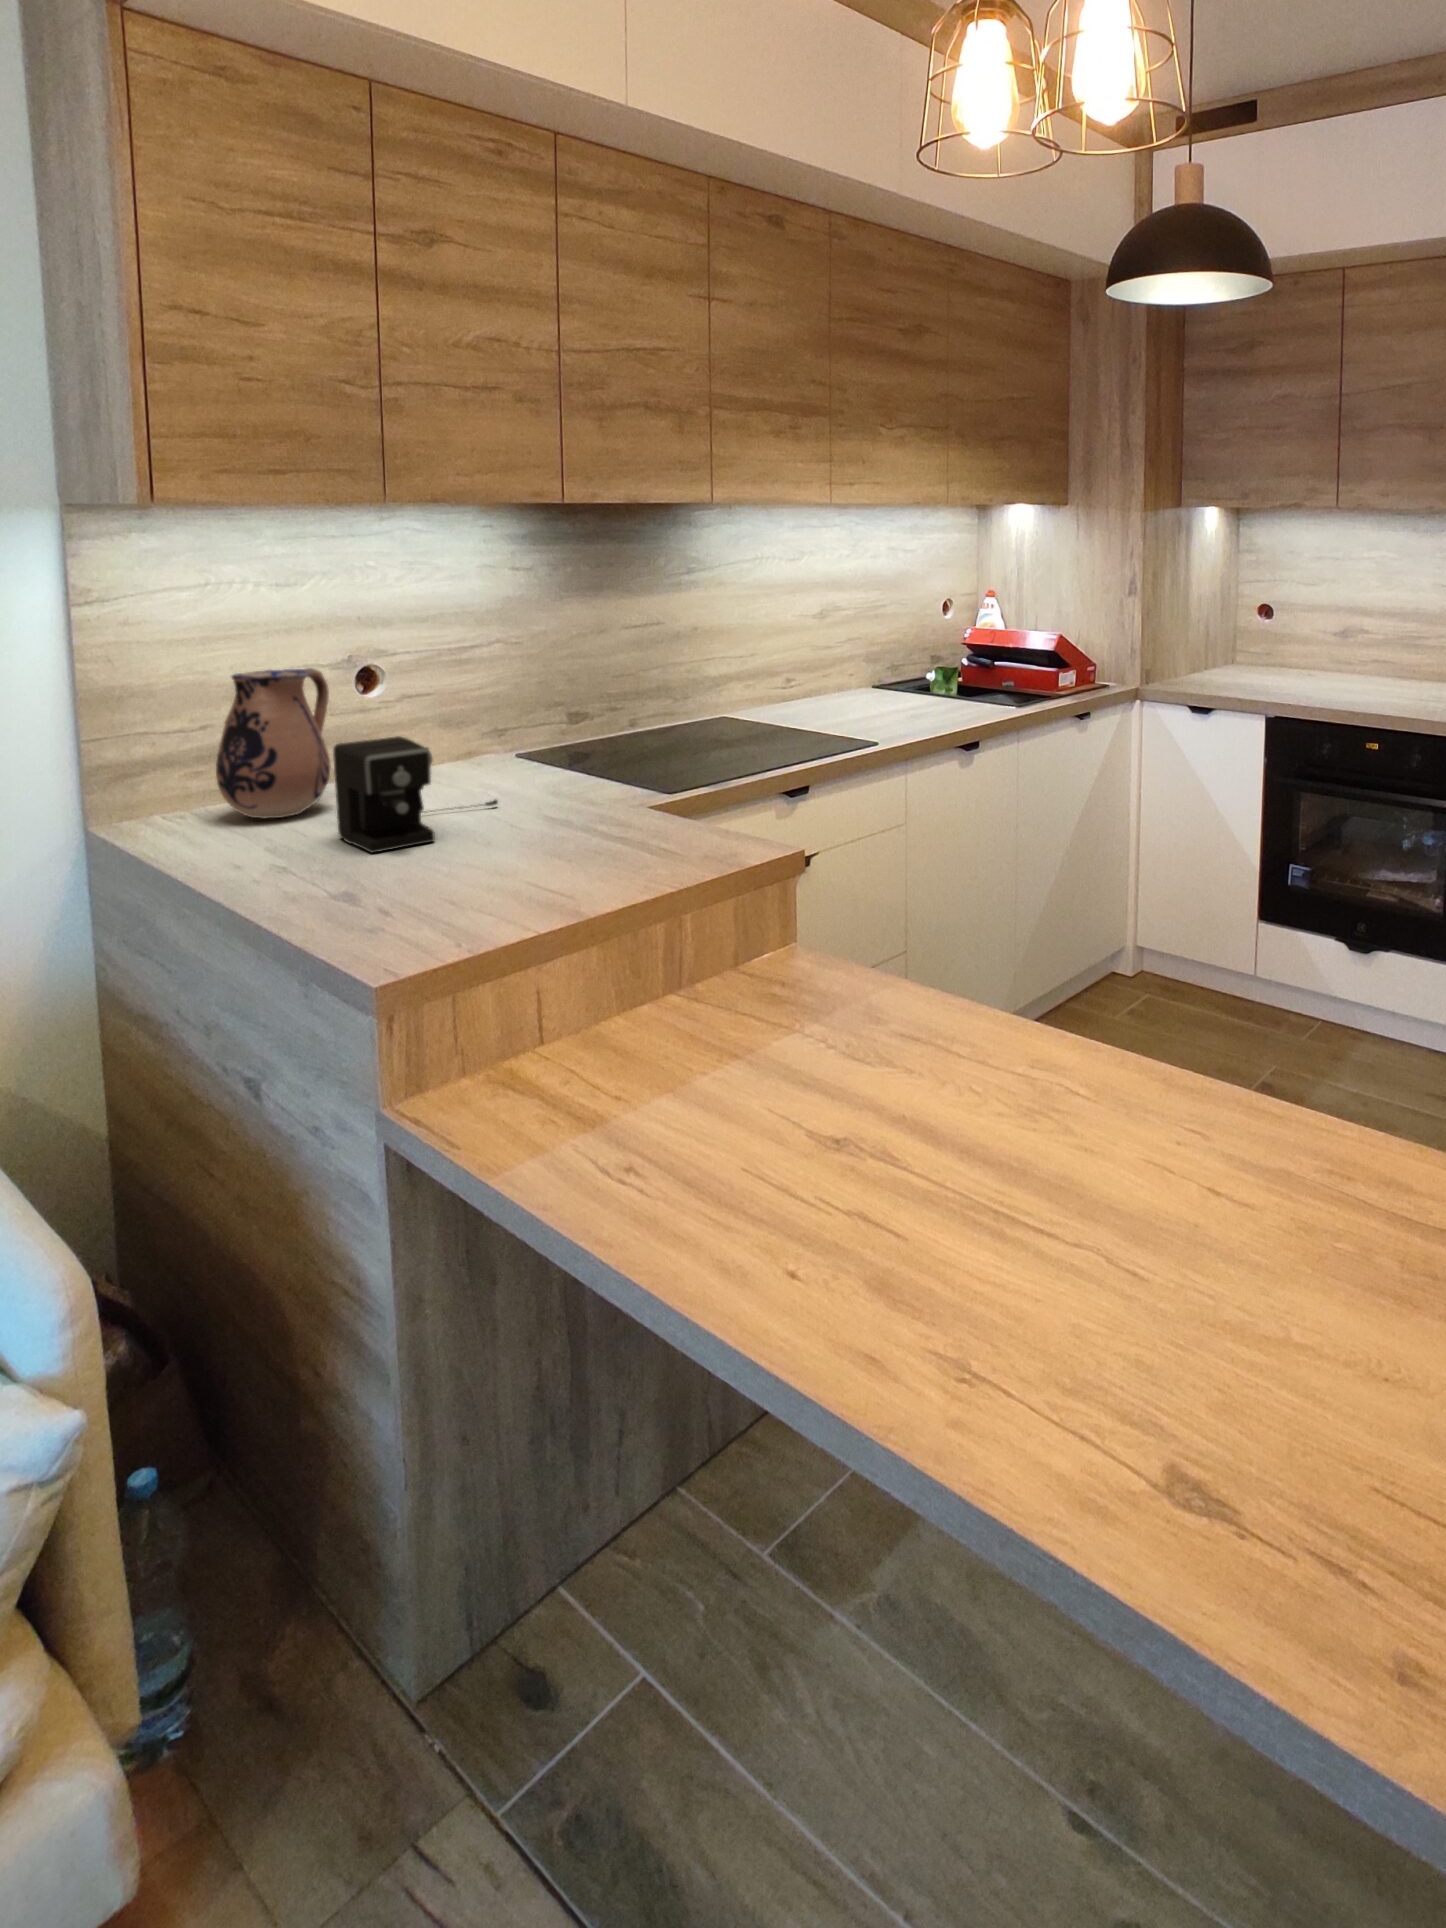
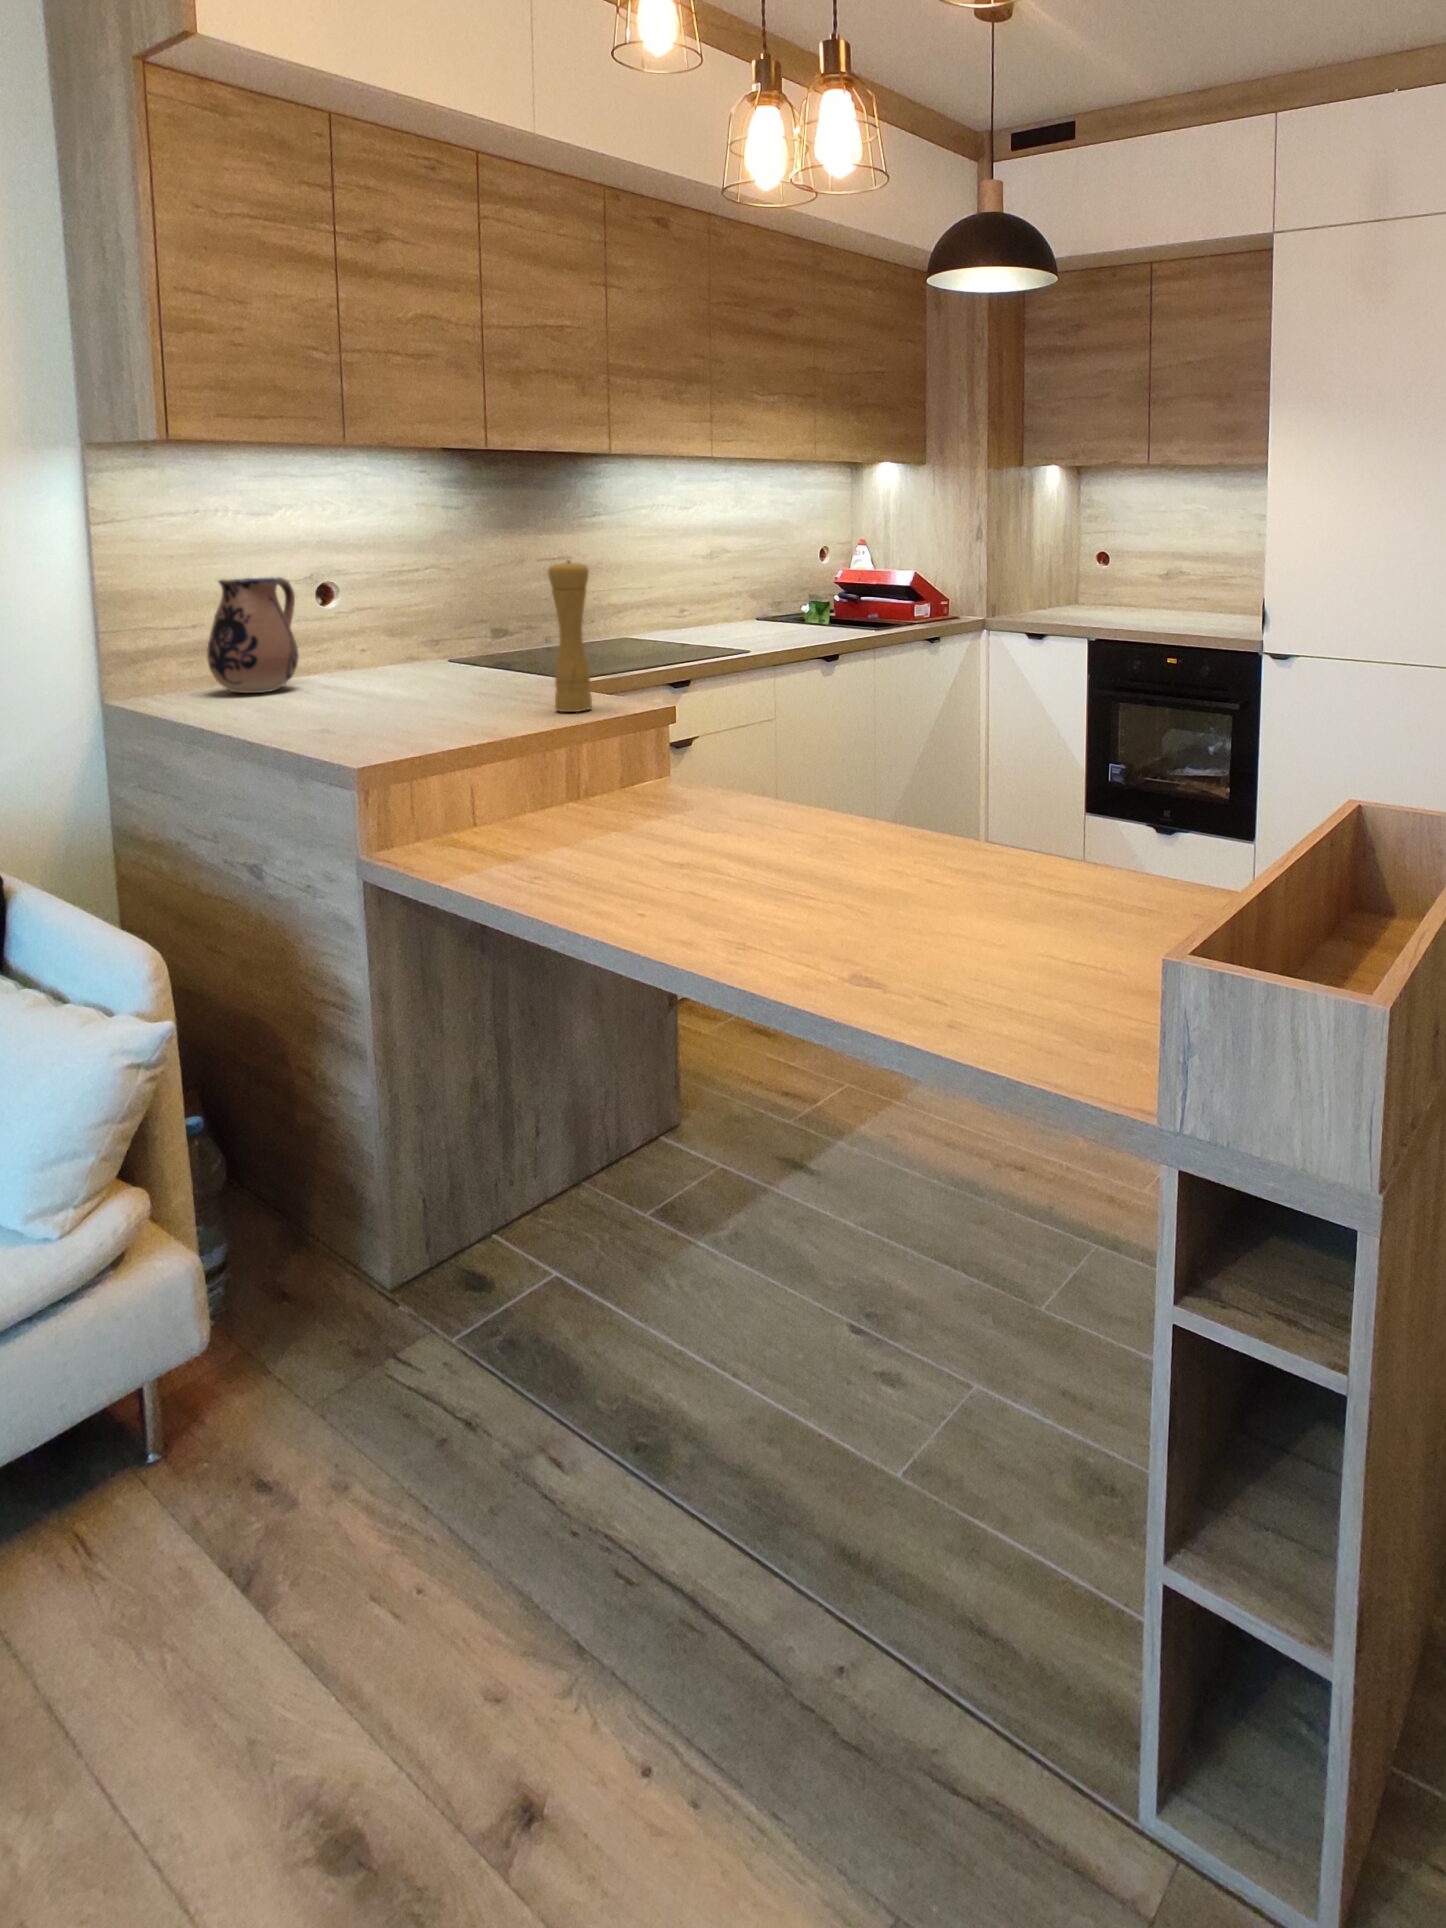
pepper mill: none [642,665,697,868] -> present [548,561,592,712]
coffee maker: present [333,736,498,853] -> none [306,625,435,708]

